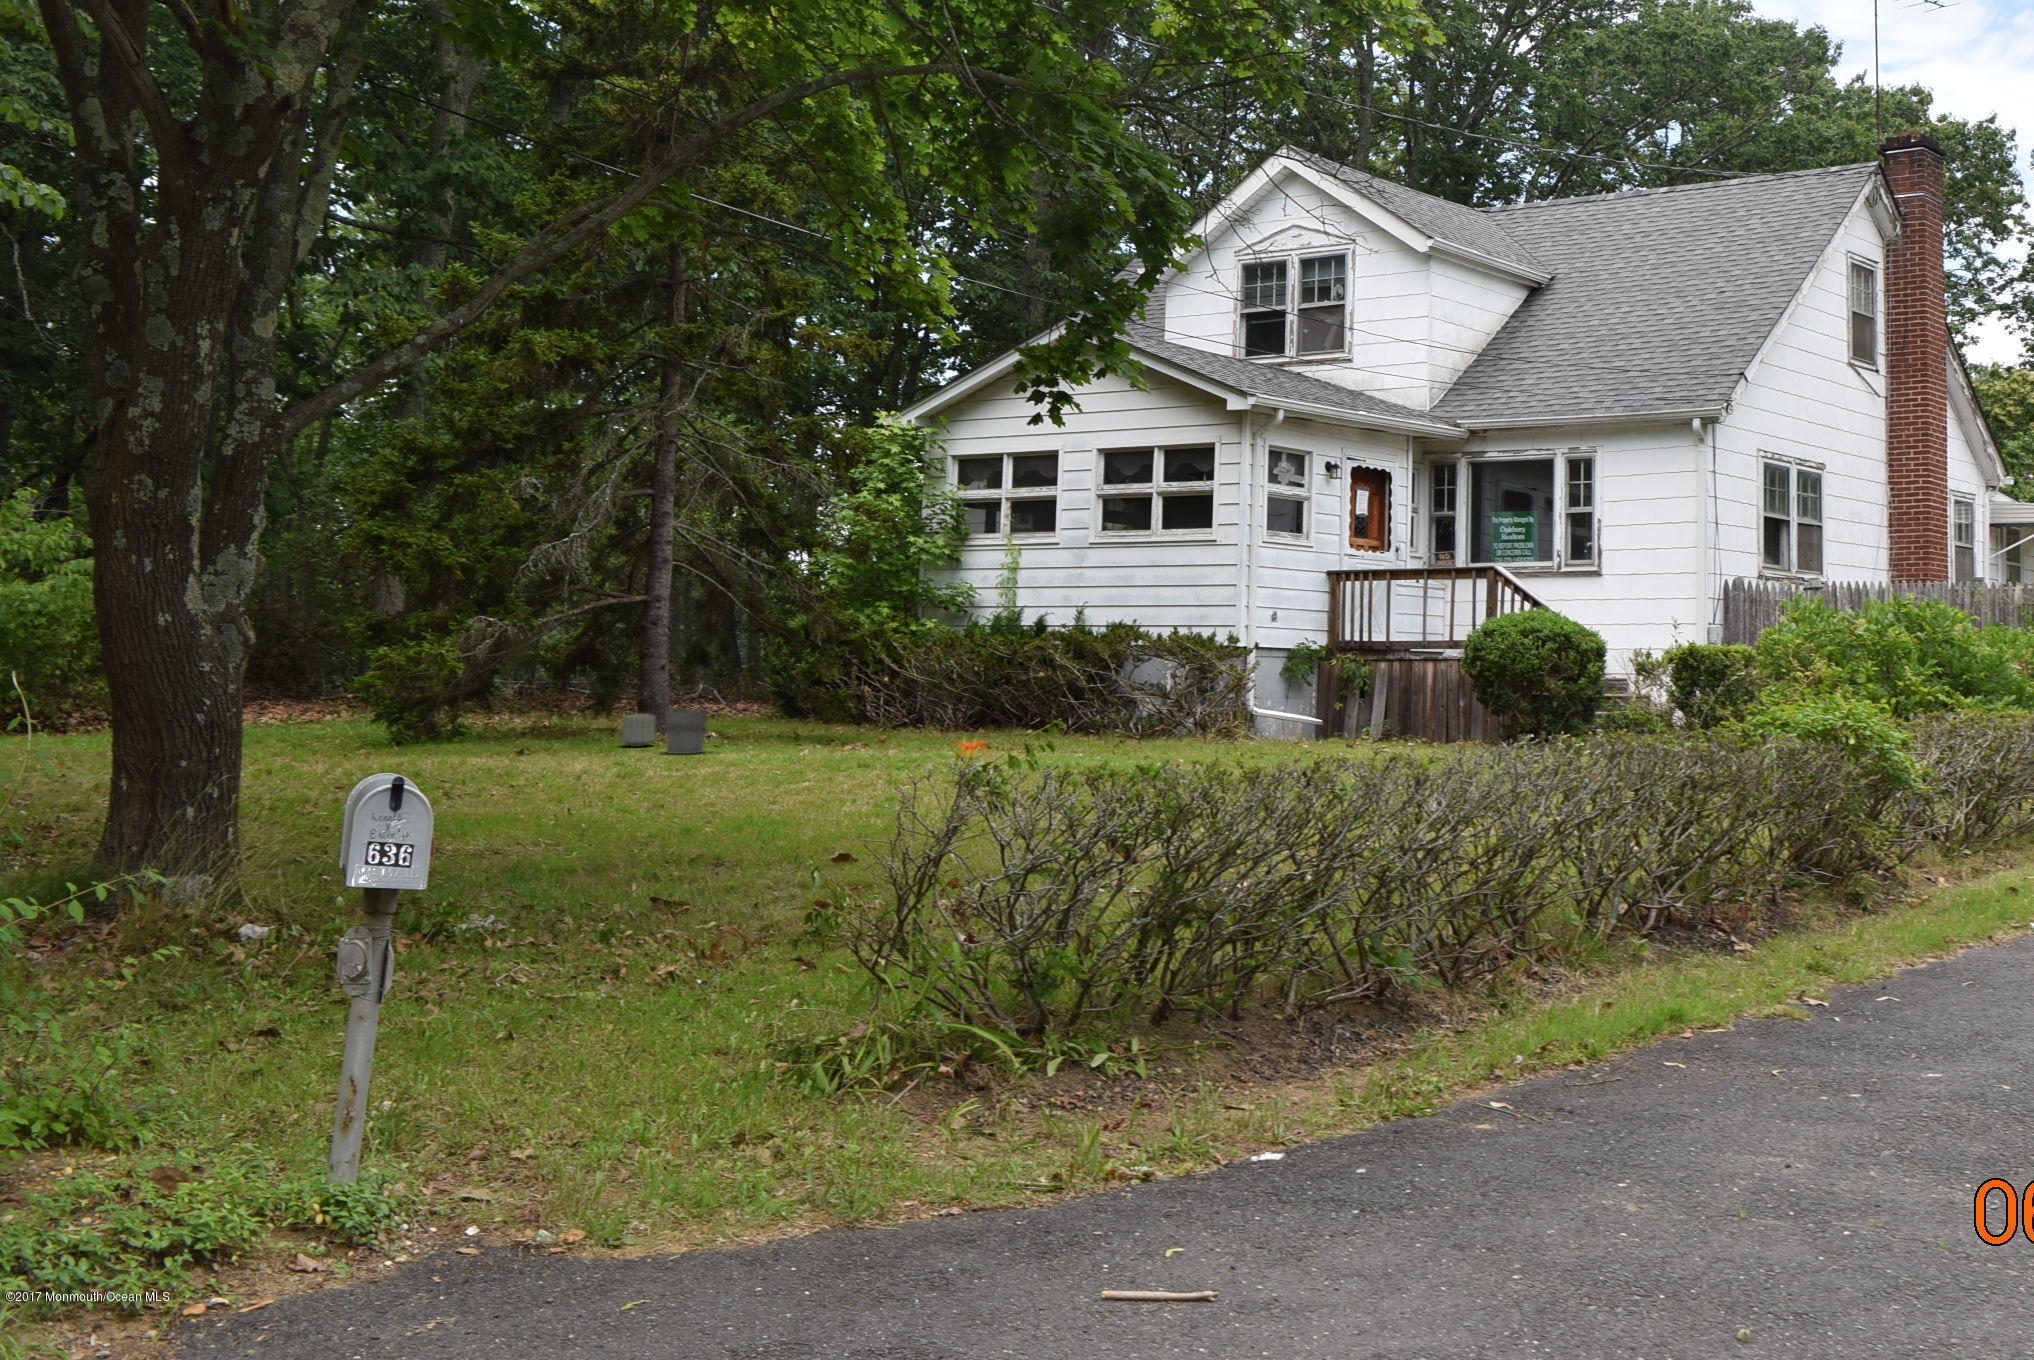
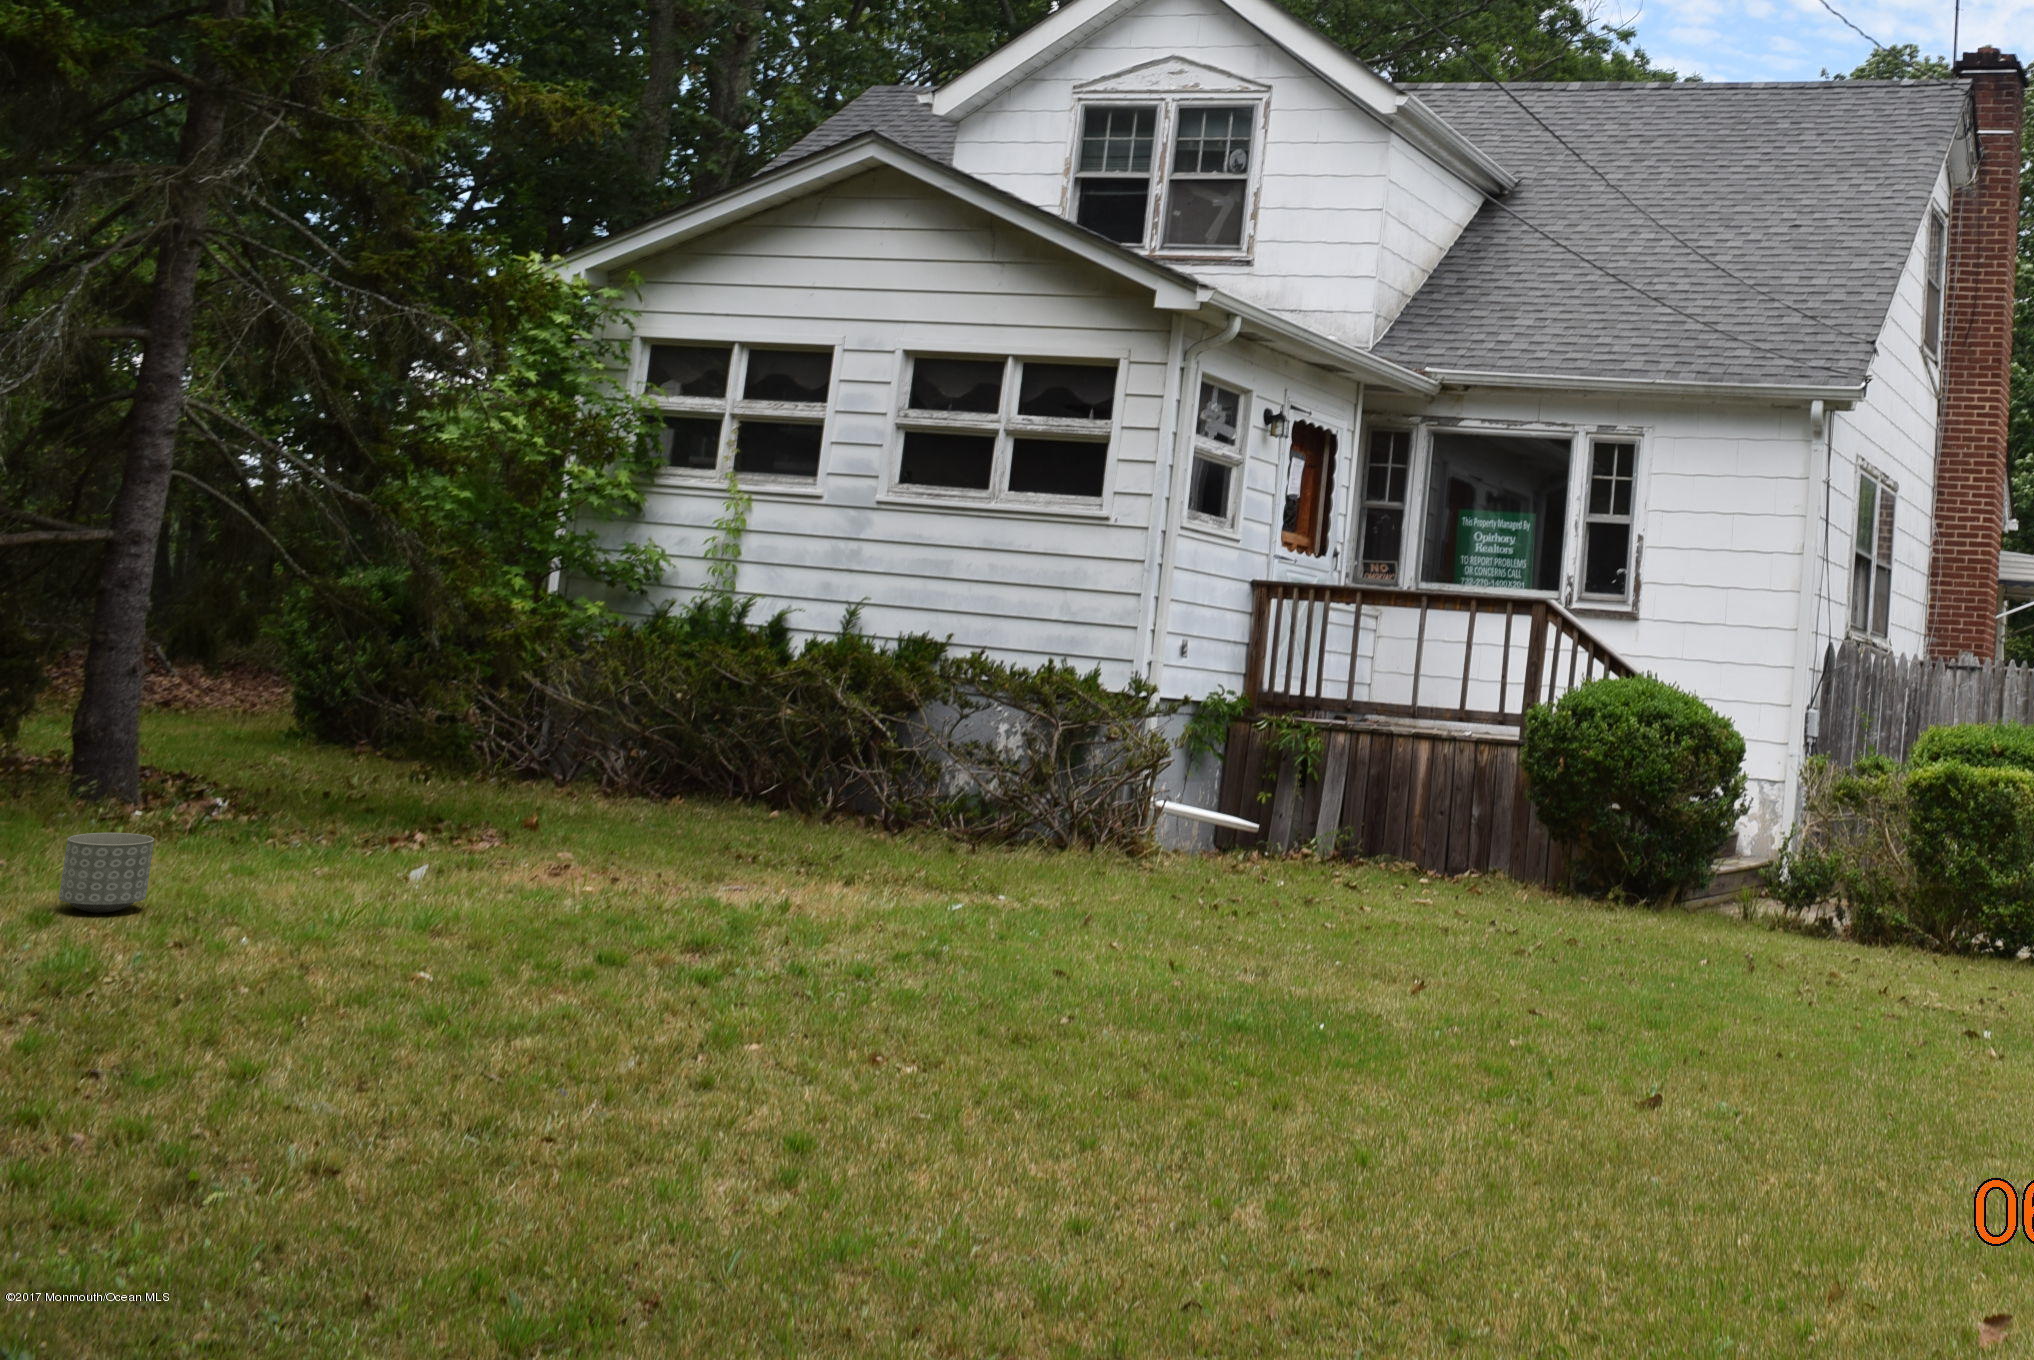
bucket: present [663,709,708,754] -> none [187,840,309,954]

